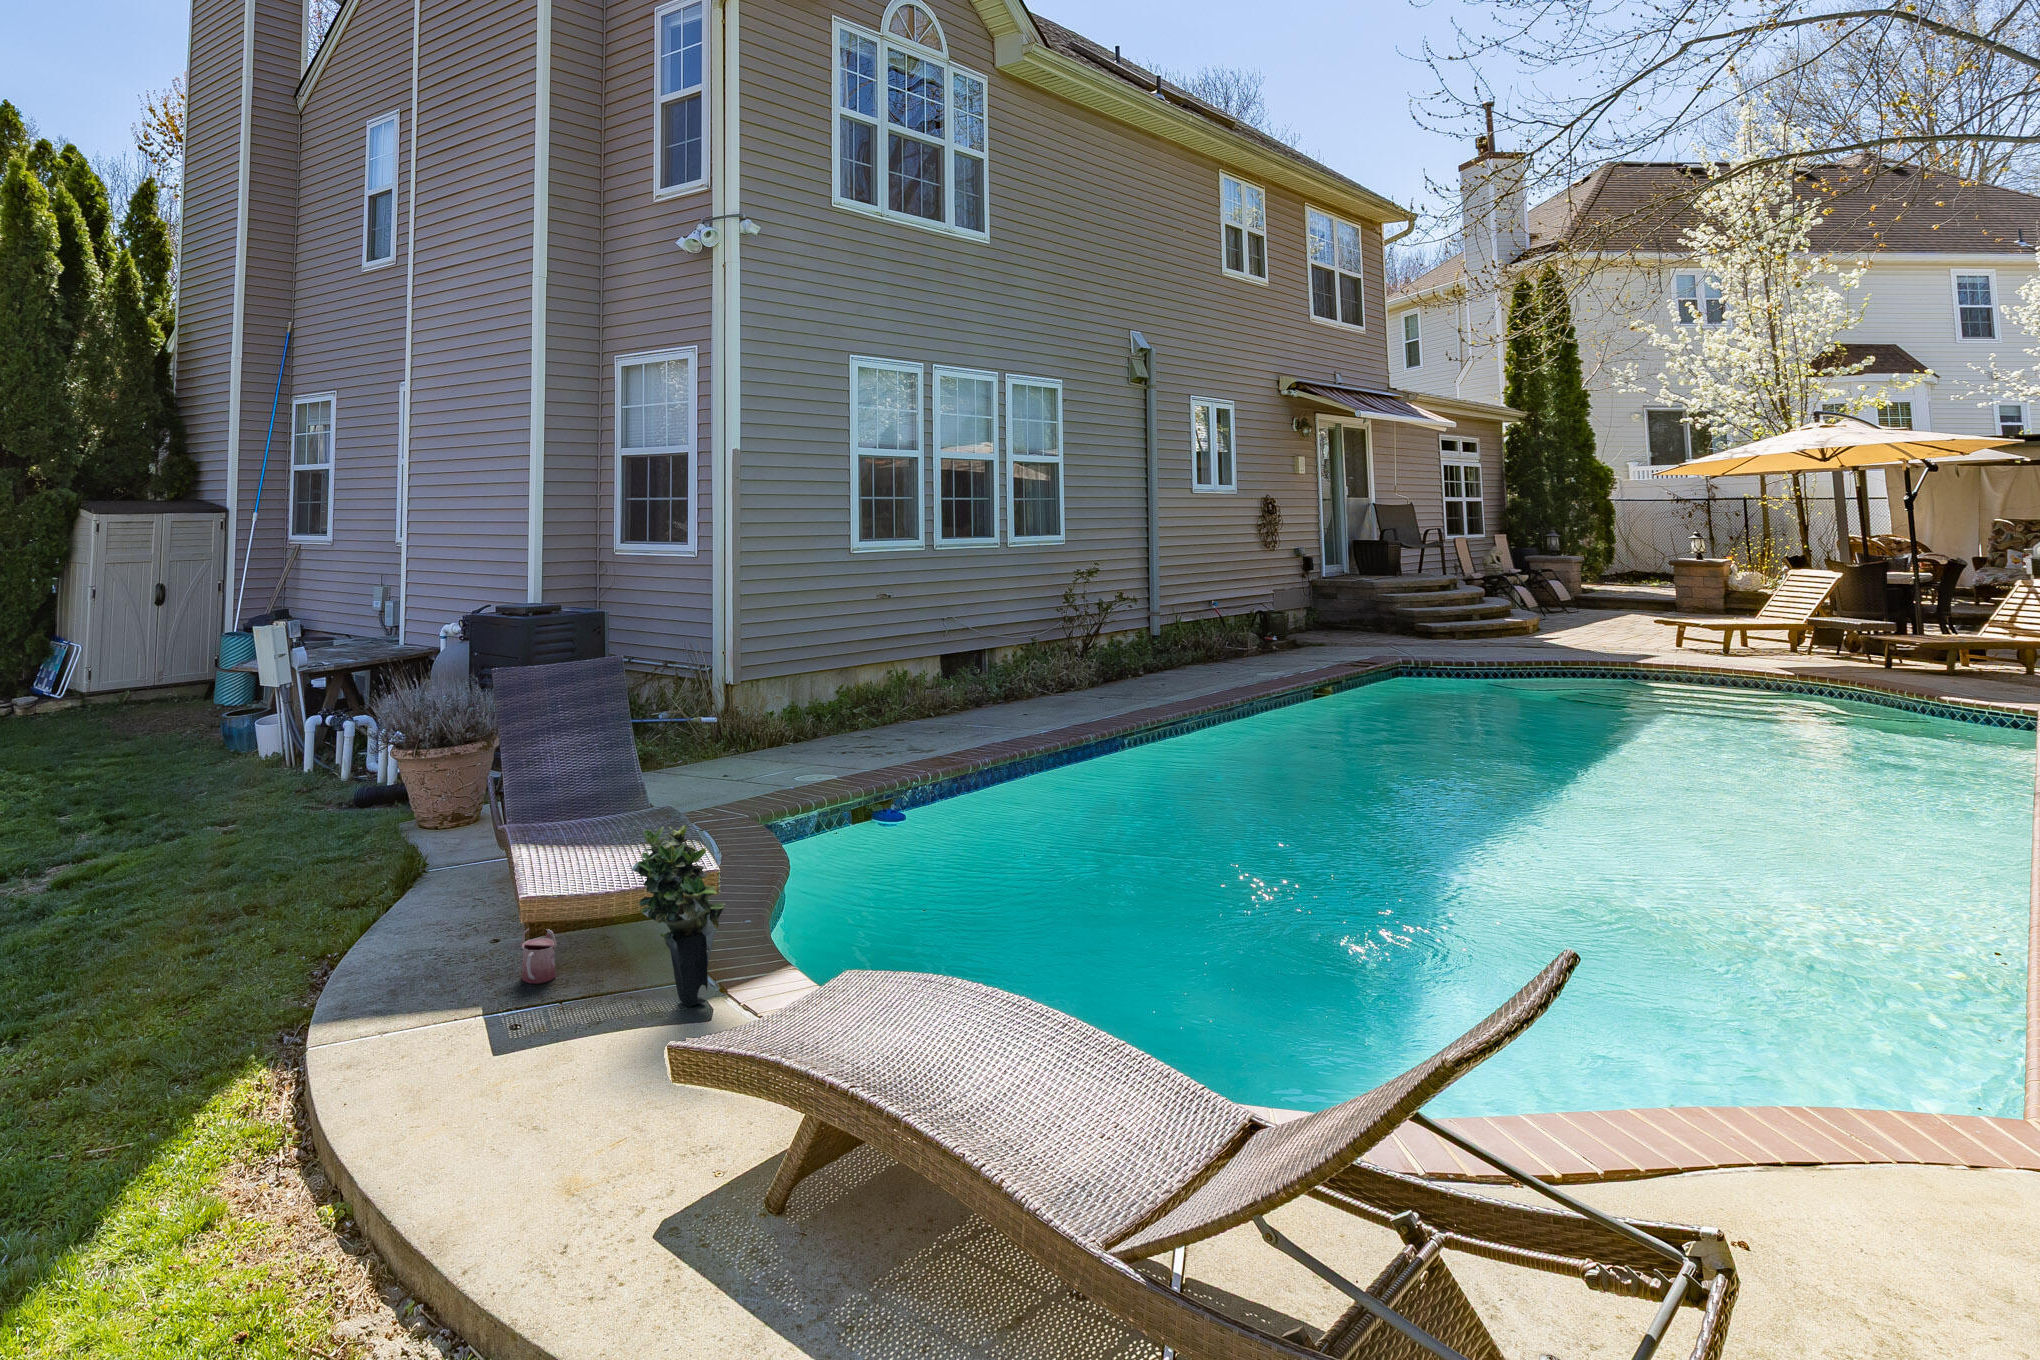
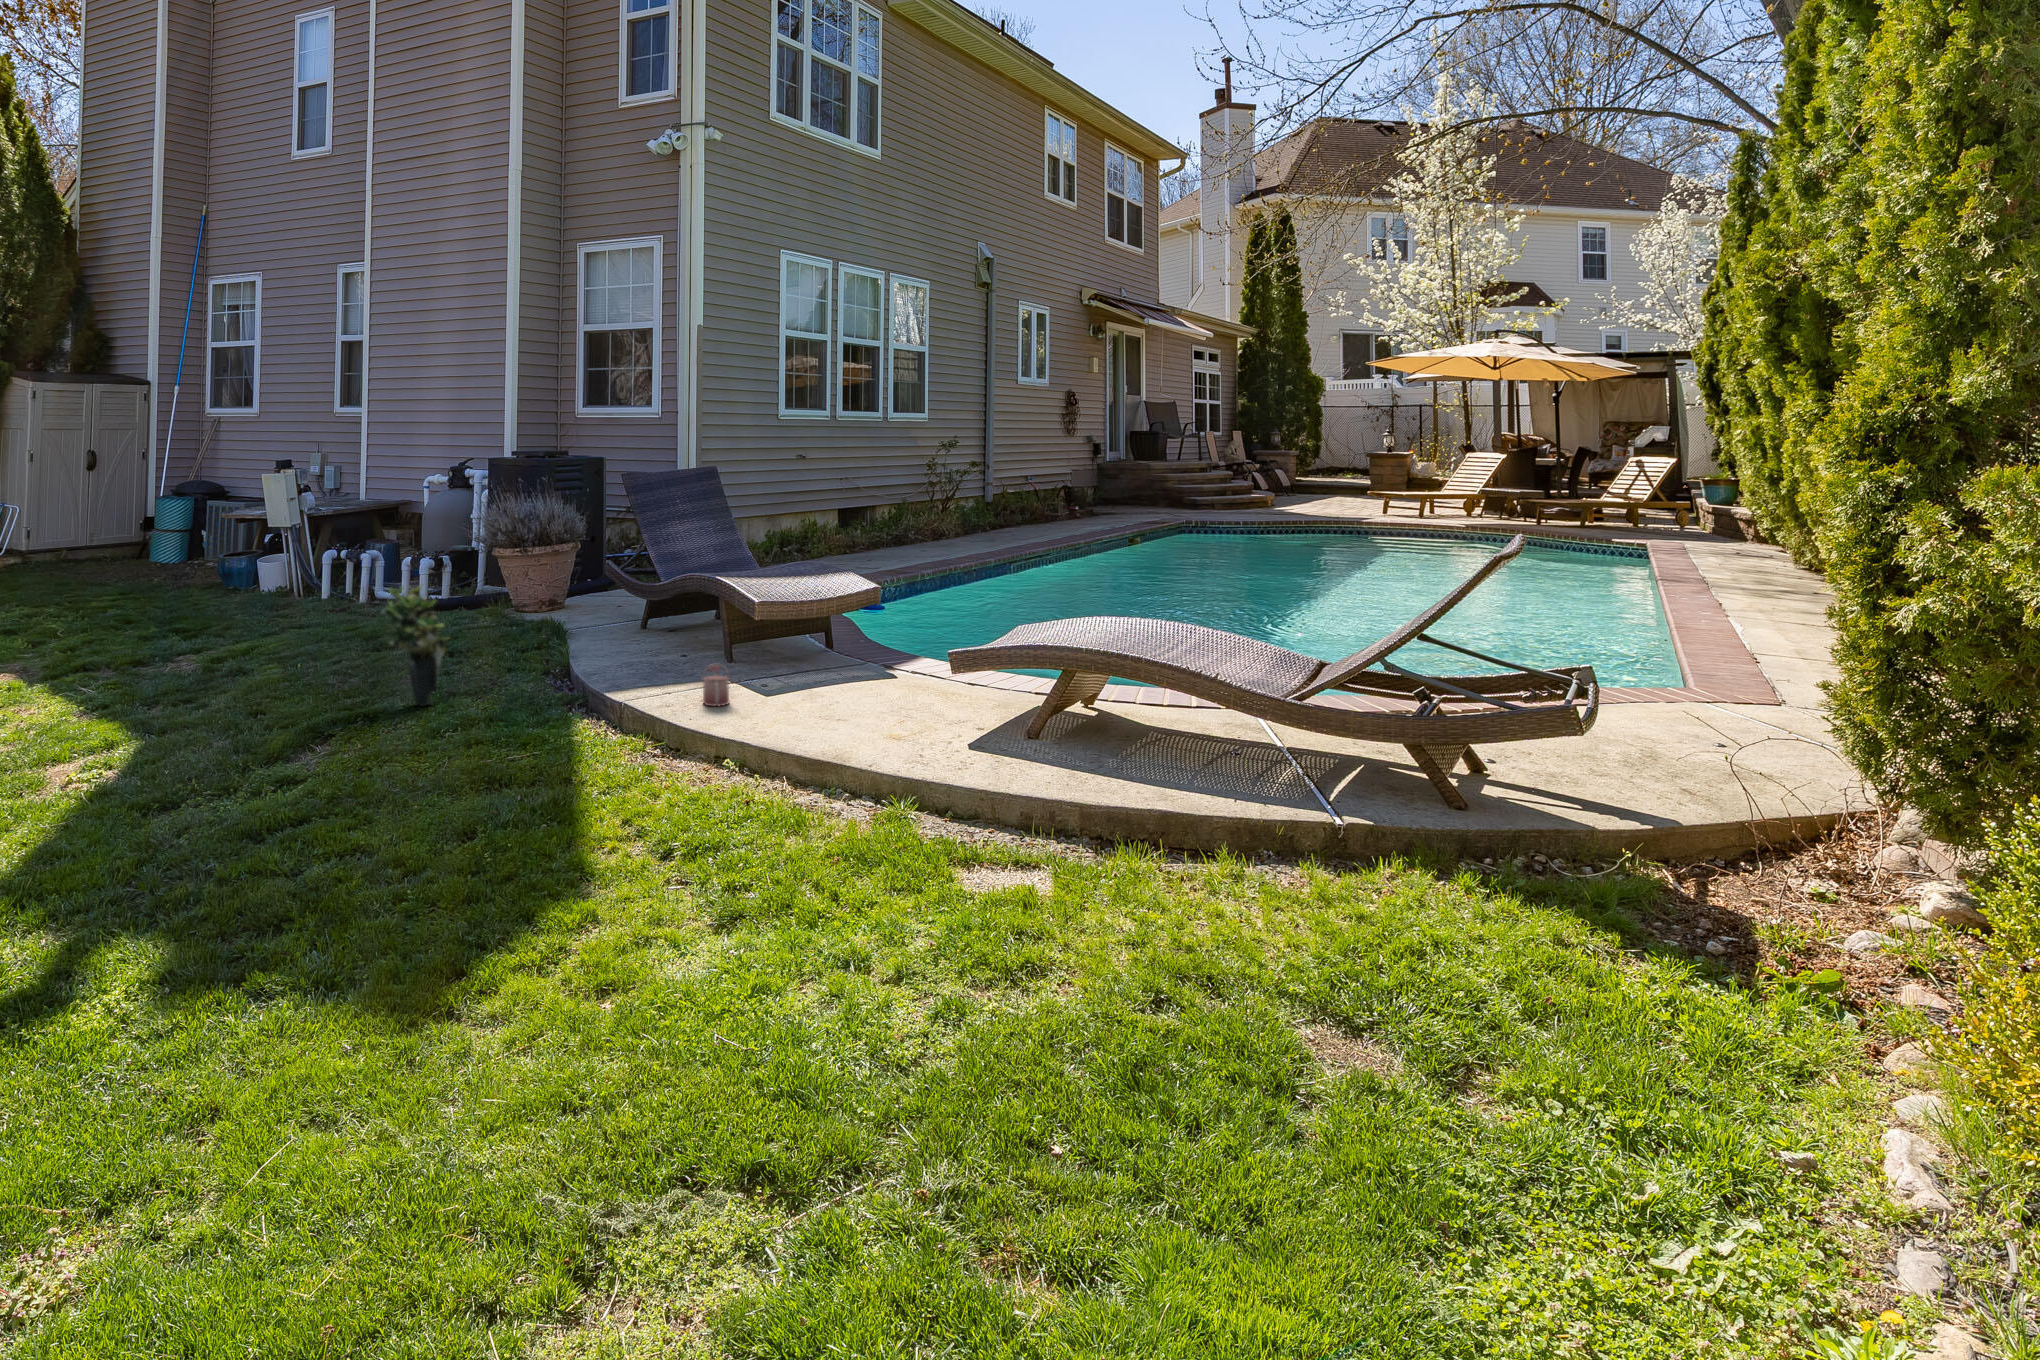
potted plant: present [632,825,725,1007] -> present [382,585,450,707]

